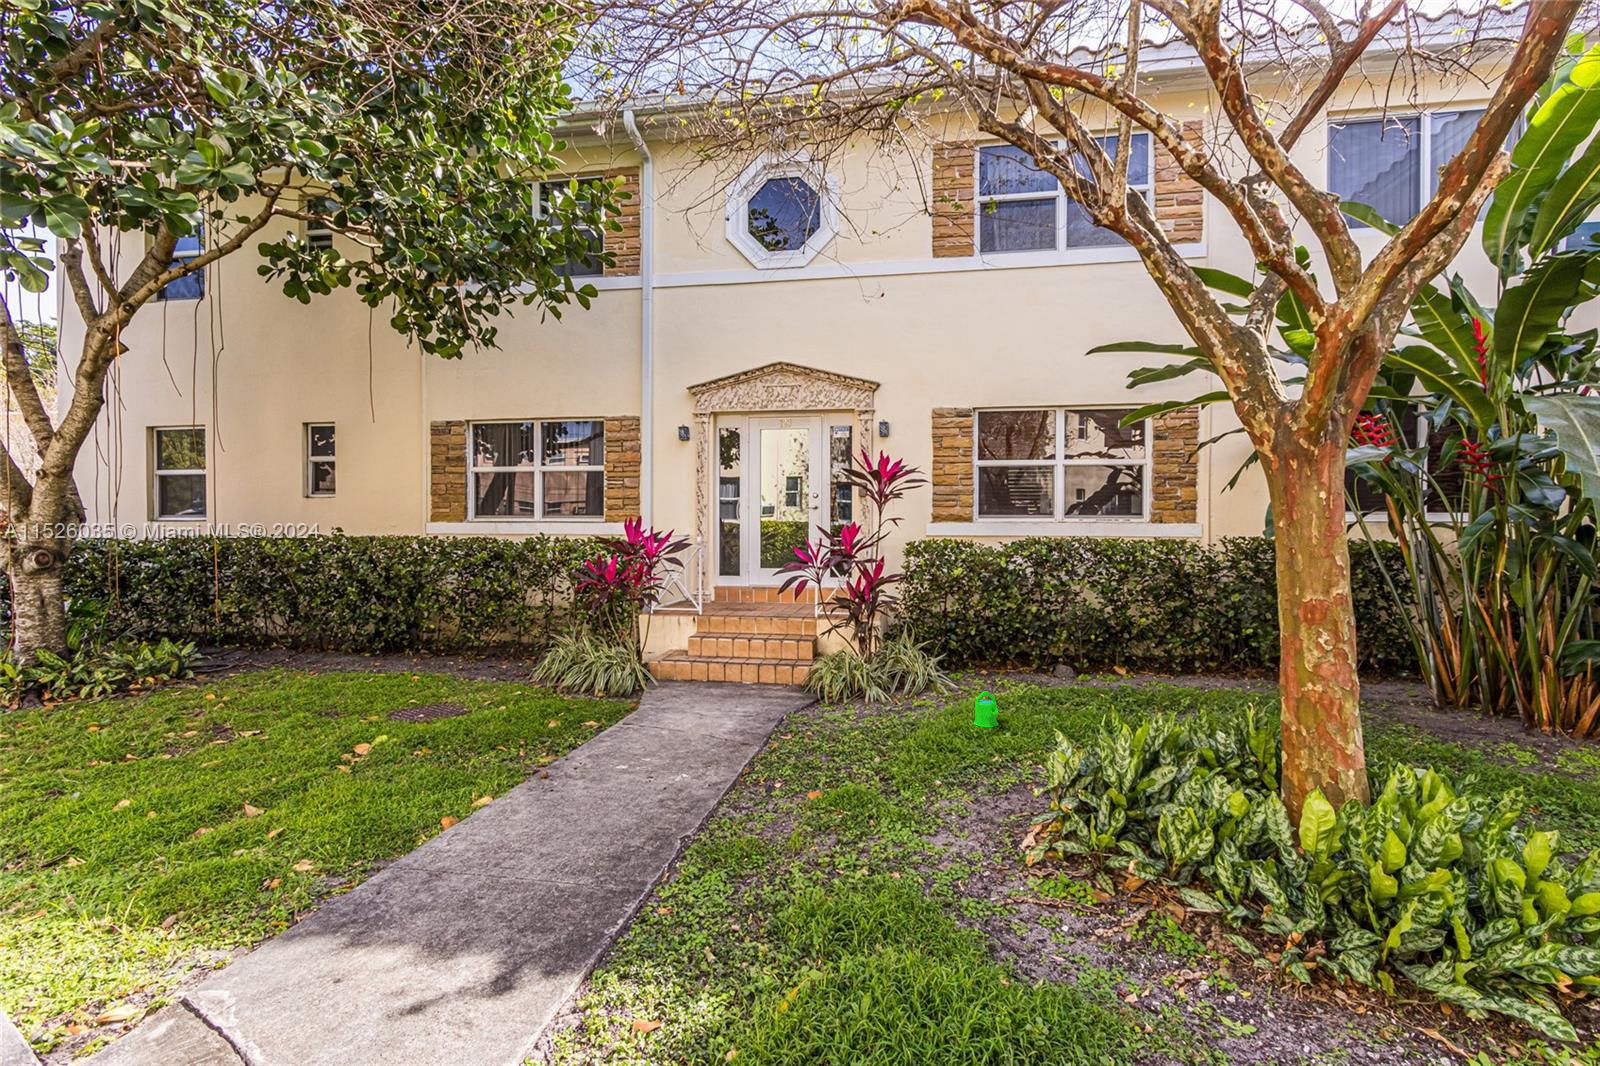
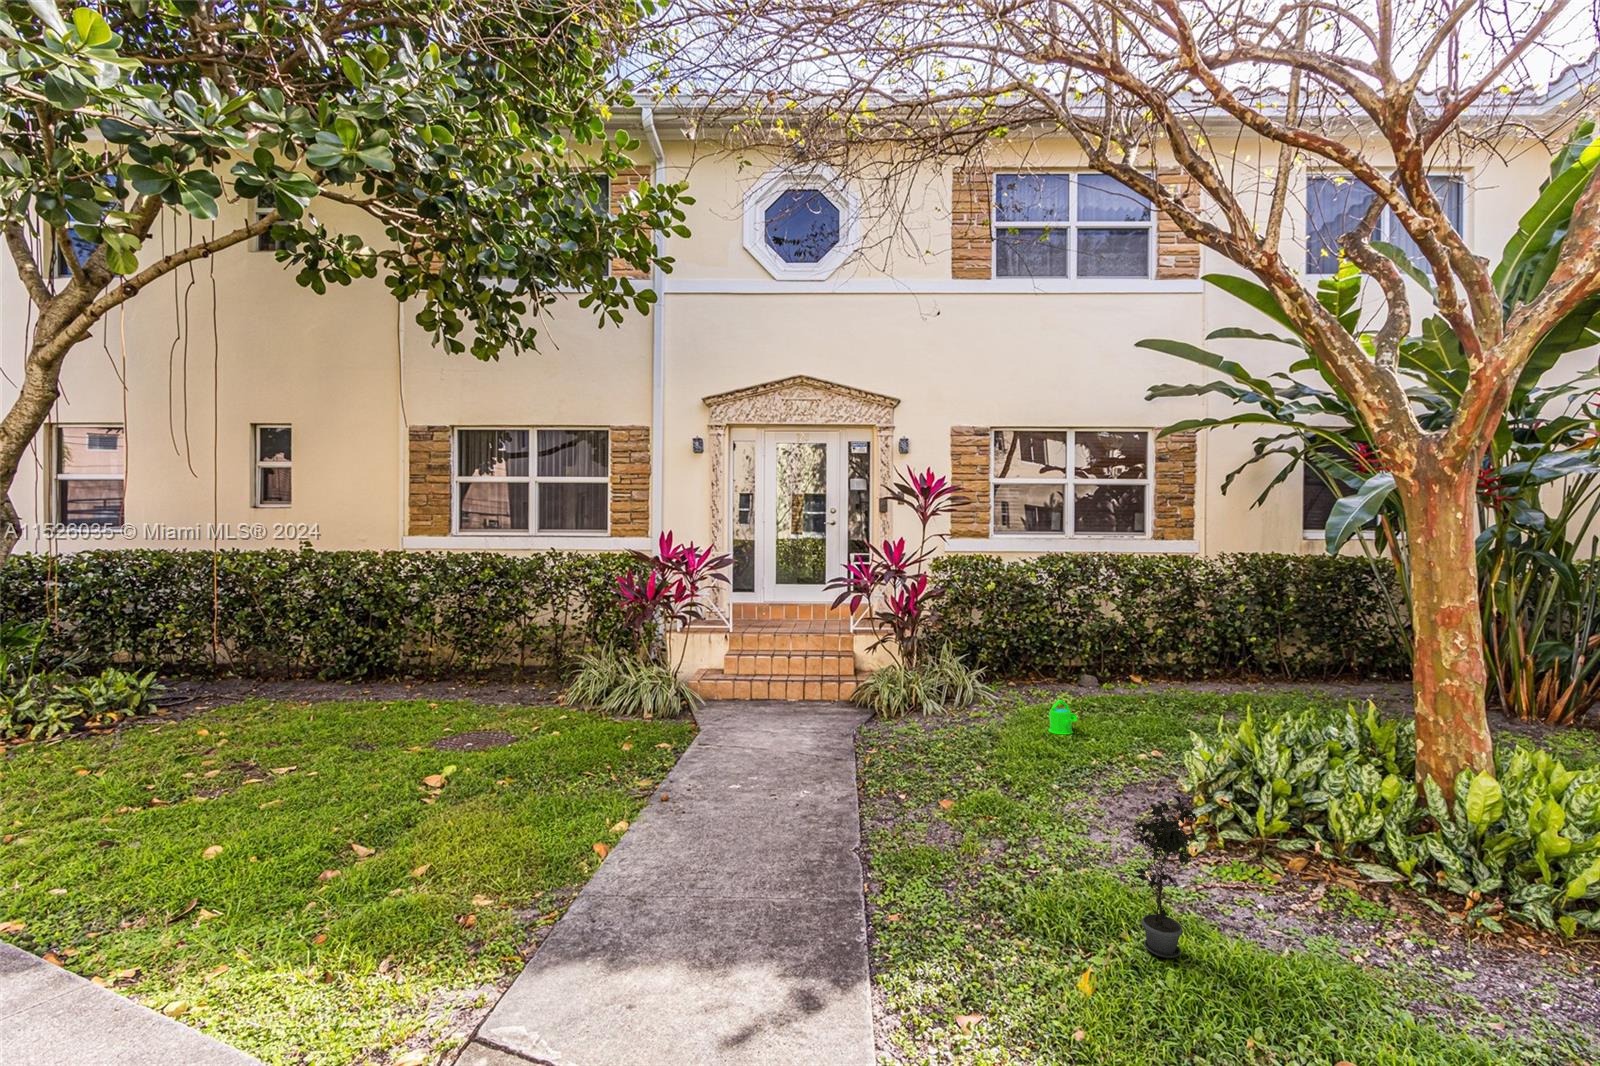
potted plant: none [862,805,933,980] -> present [1129,796,1200,958]

